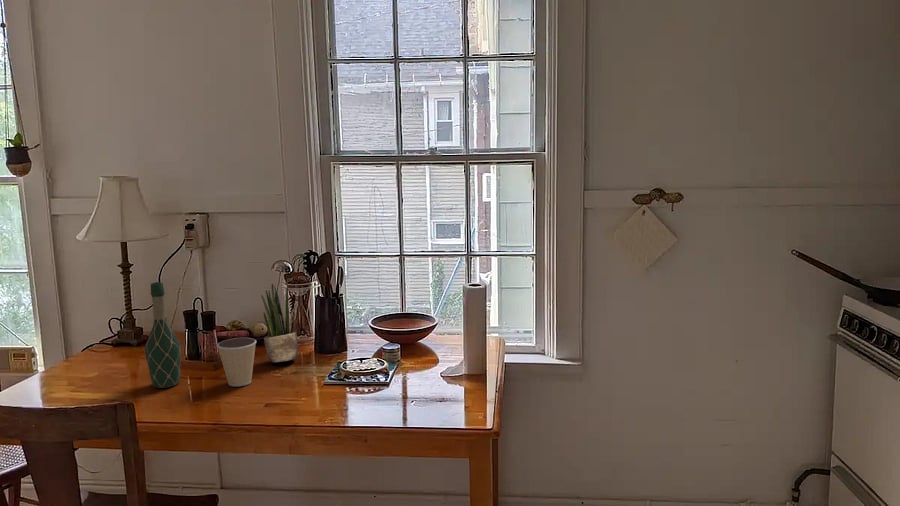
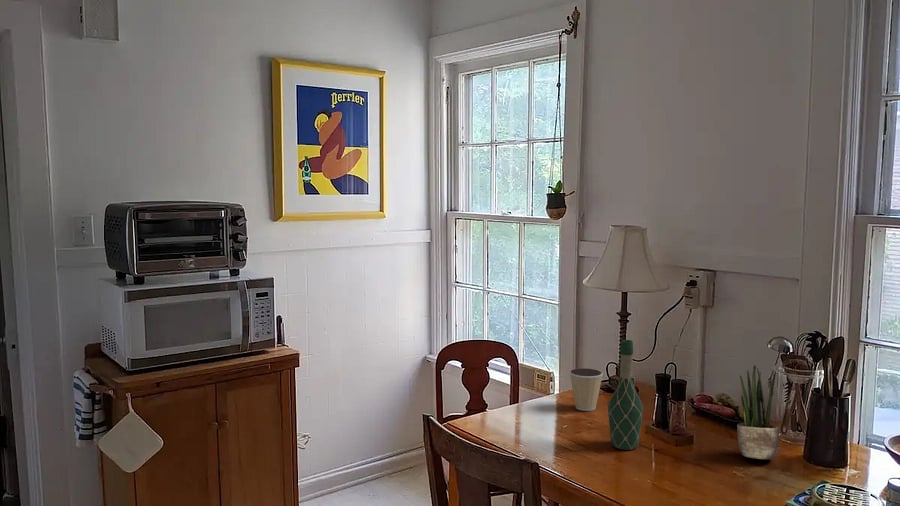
coffee cup: present [217,338,256,387] -> present [569,368,603,411]

